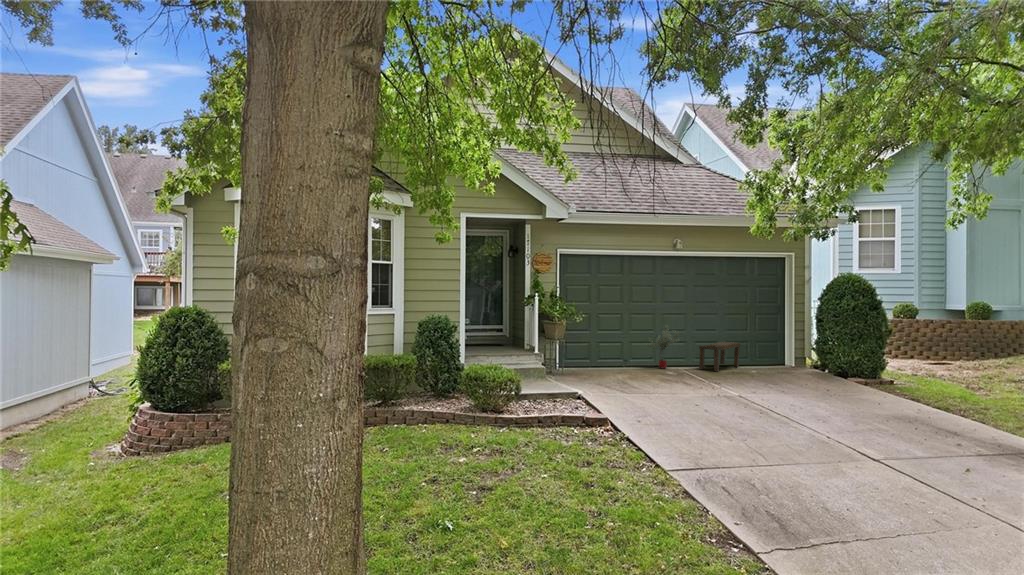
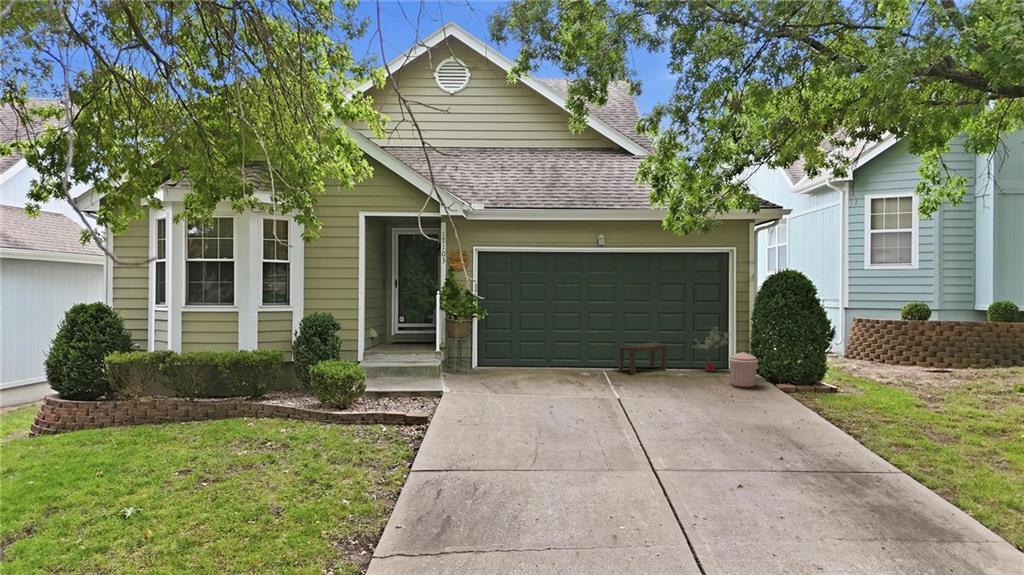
potted tree: present [648,328,680,369] -> present [693,329,729,372]
trash can: none [811,347,840,380] -> present [728,352,758,388]

